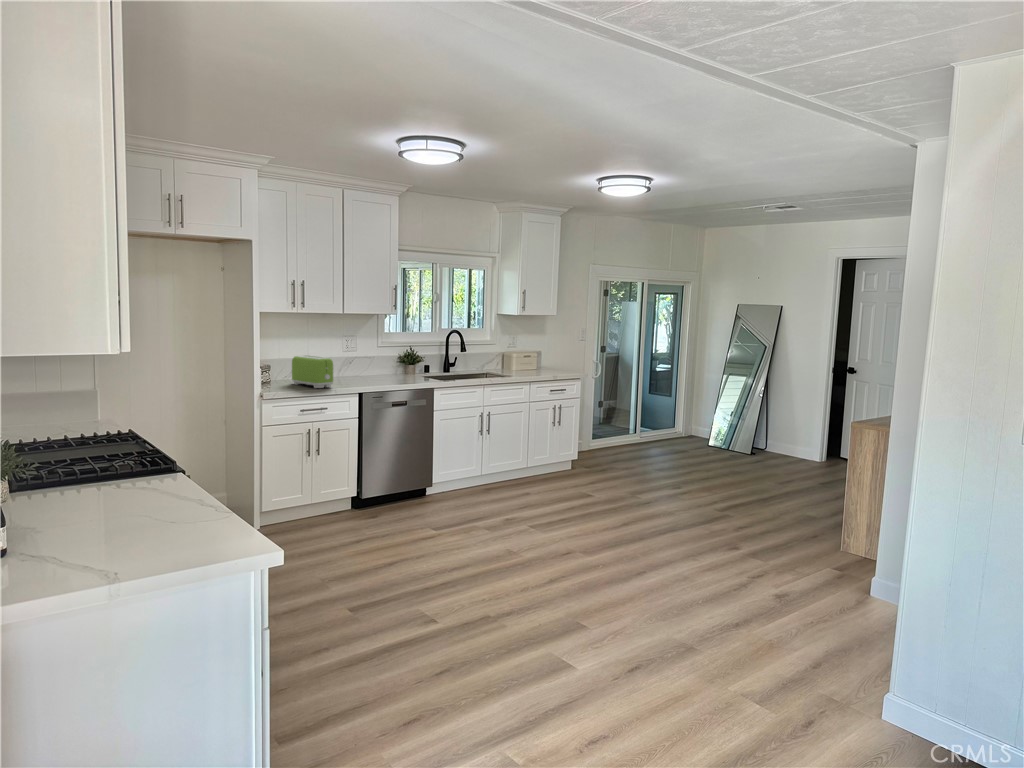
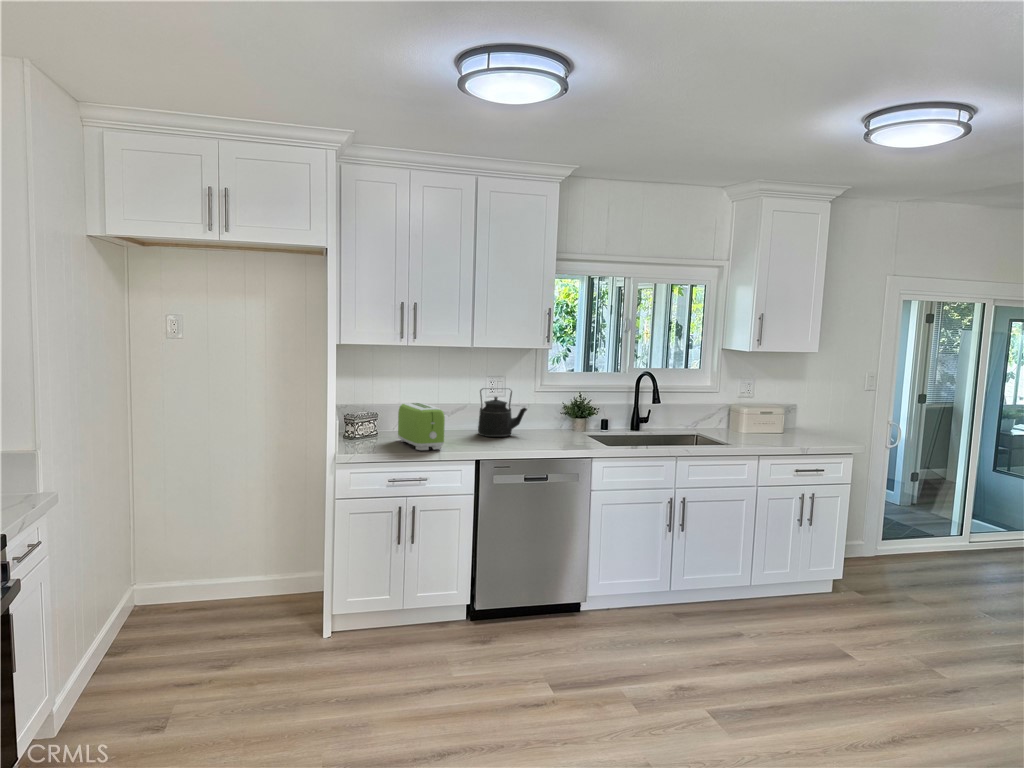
kettle: none [342,344,377,379] -> present [478,388,527,437]

